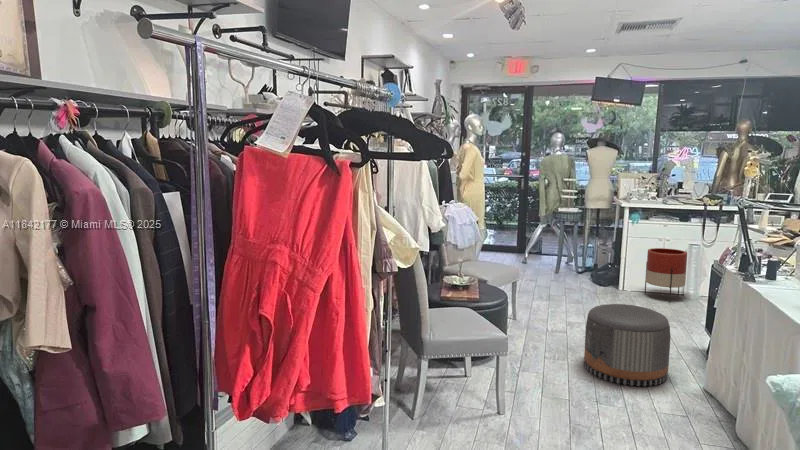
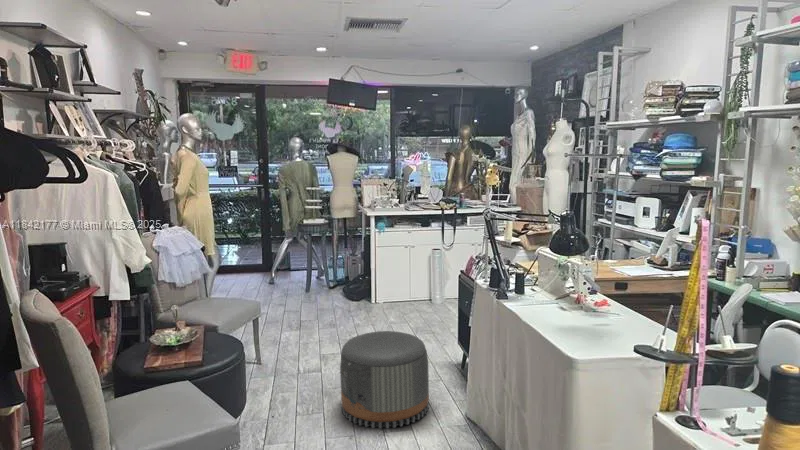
planter: present [645,248,687,302] -> none [395,255,432,311]

